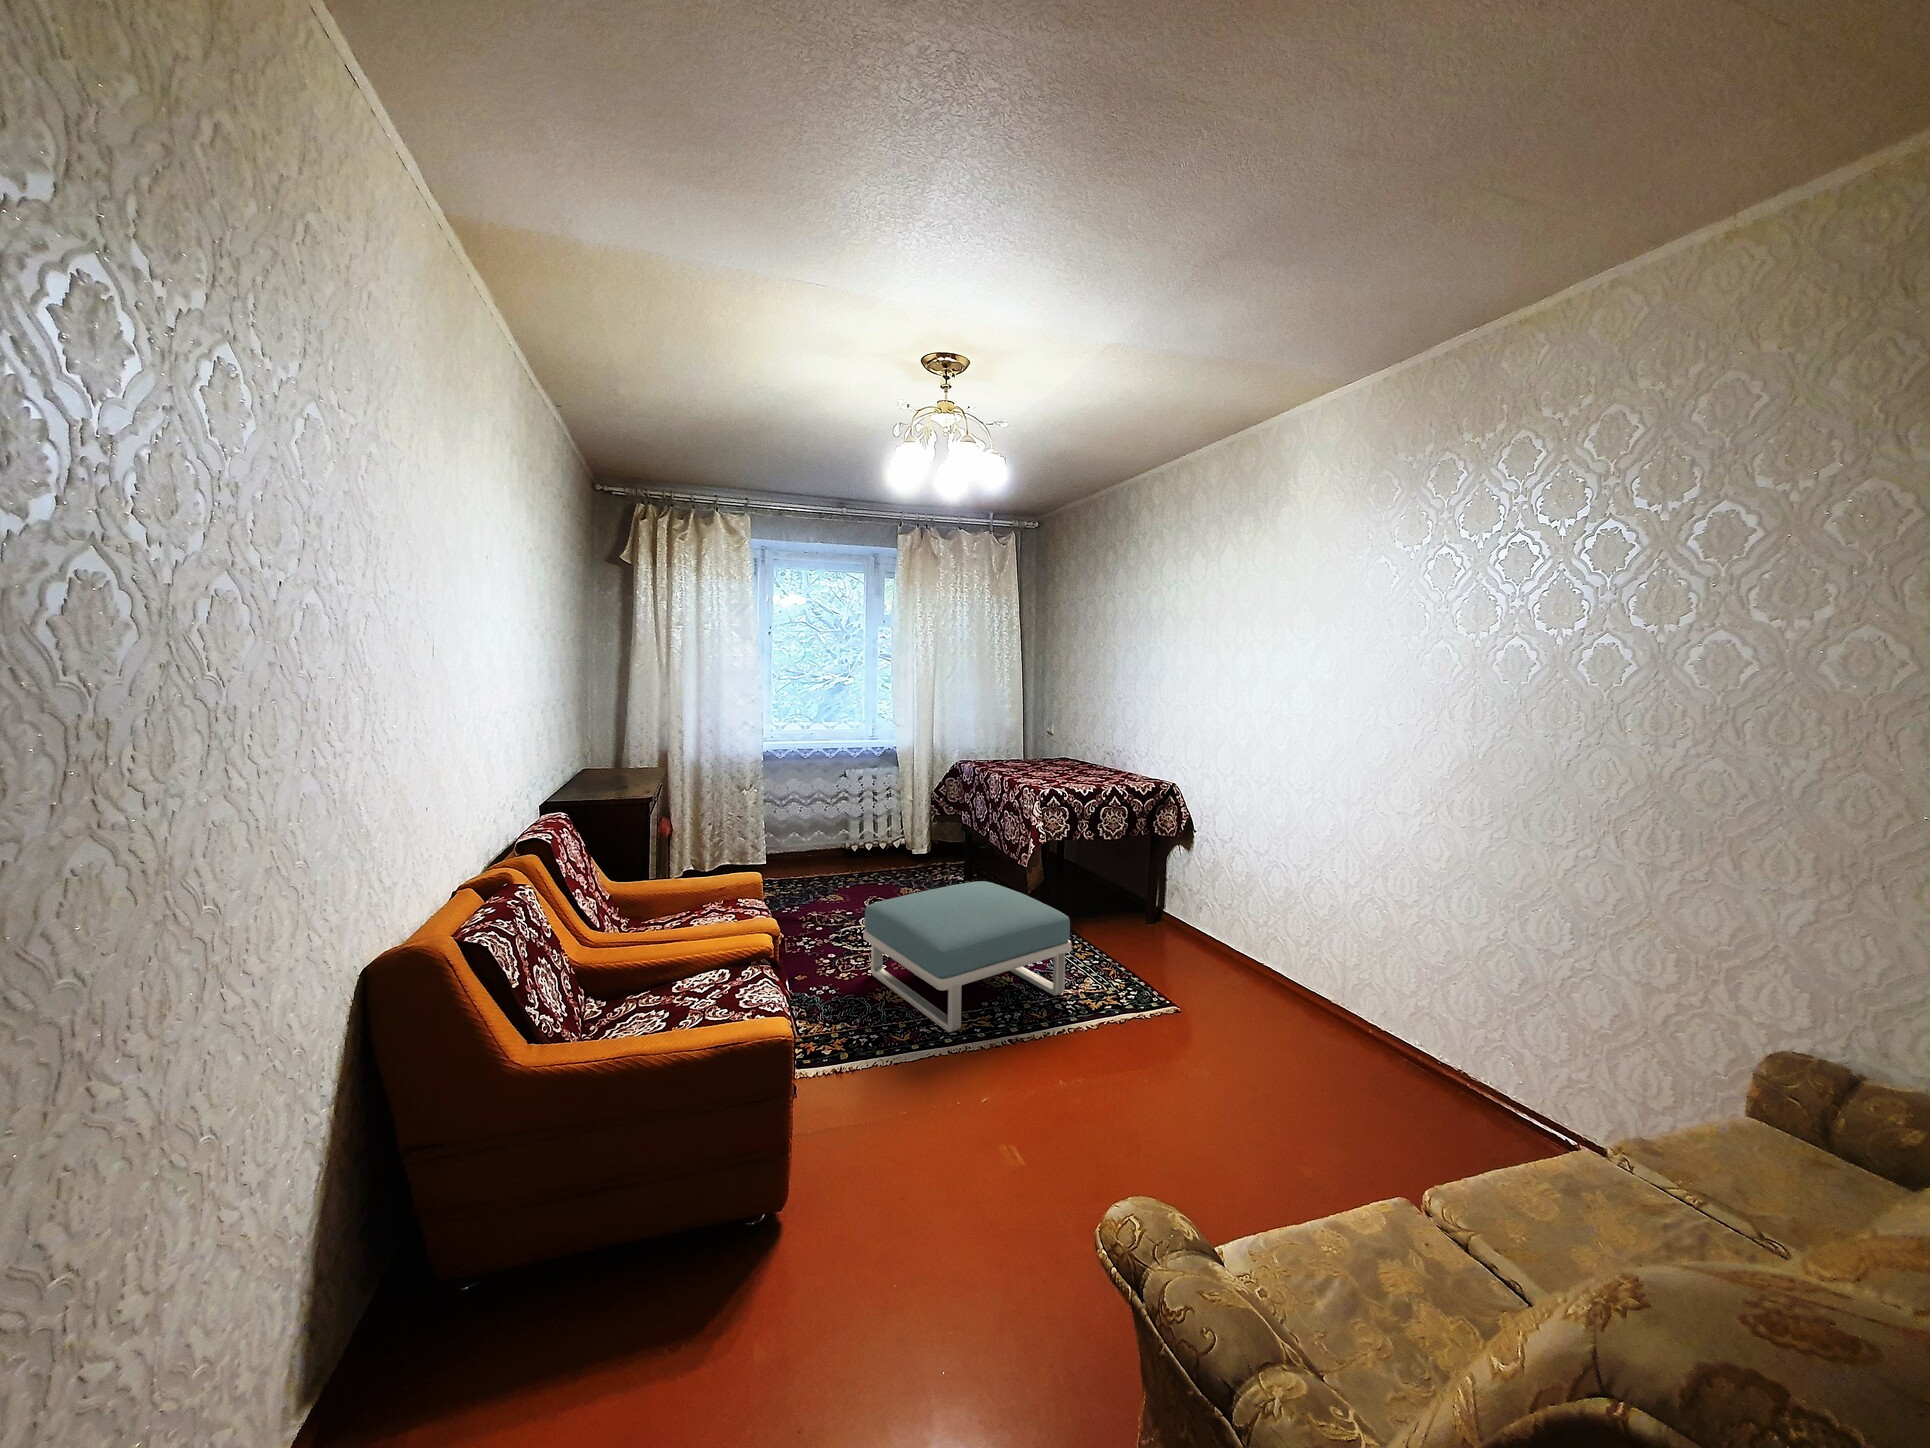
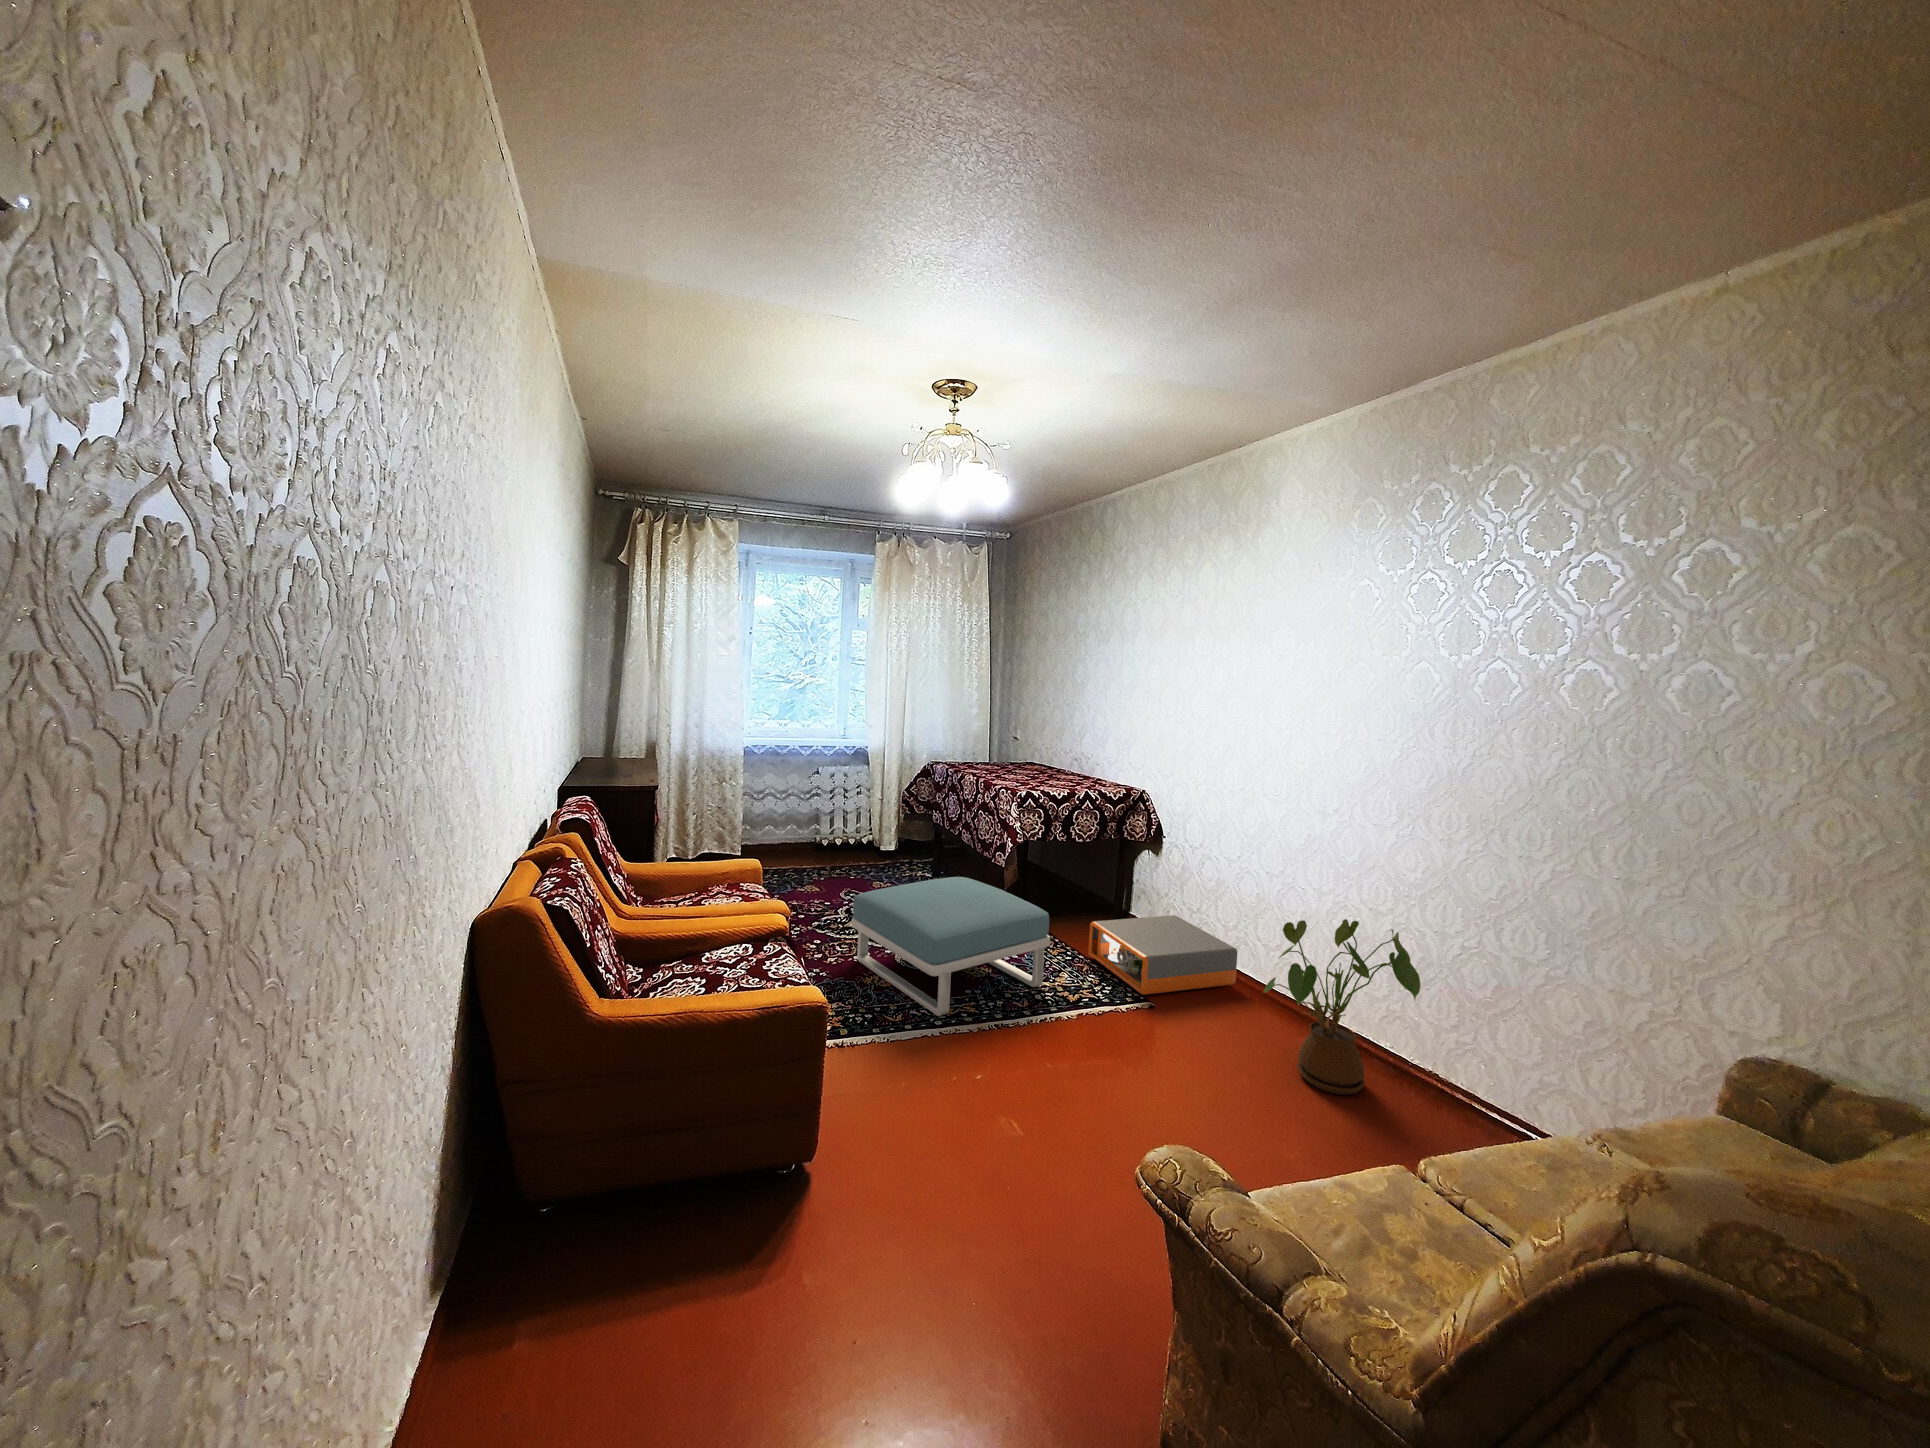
storage box: none [1116,913,1267,999] -> present [1088,915,1237,995]
house plant: none [1284,914,1443,1099] -> present [1263,919,1420,1095]

